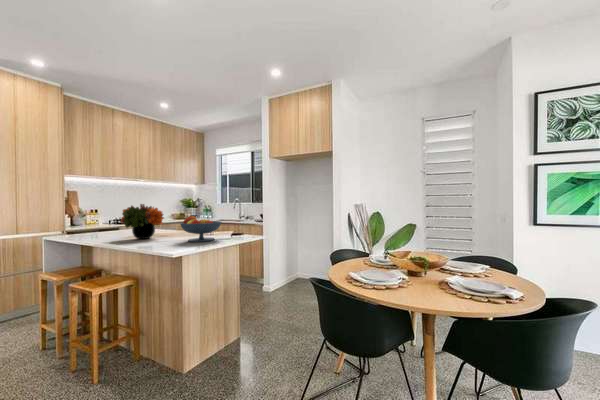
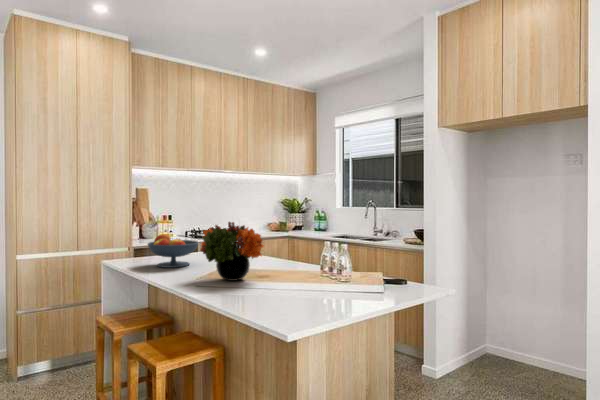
fruit bowl: present [180,216,221,242] -> present [148,234,198,268]

